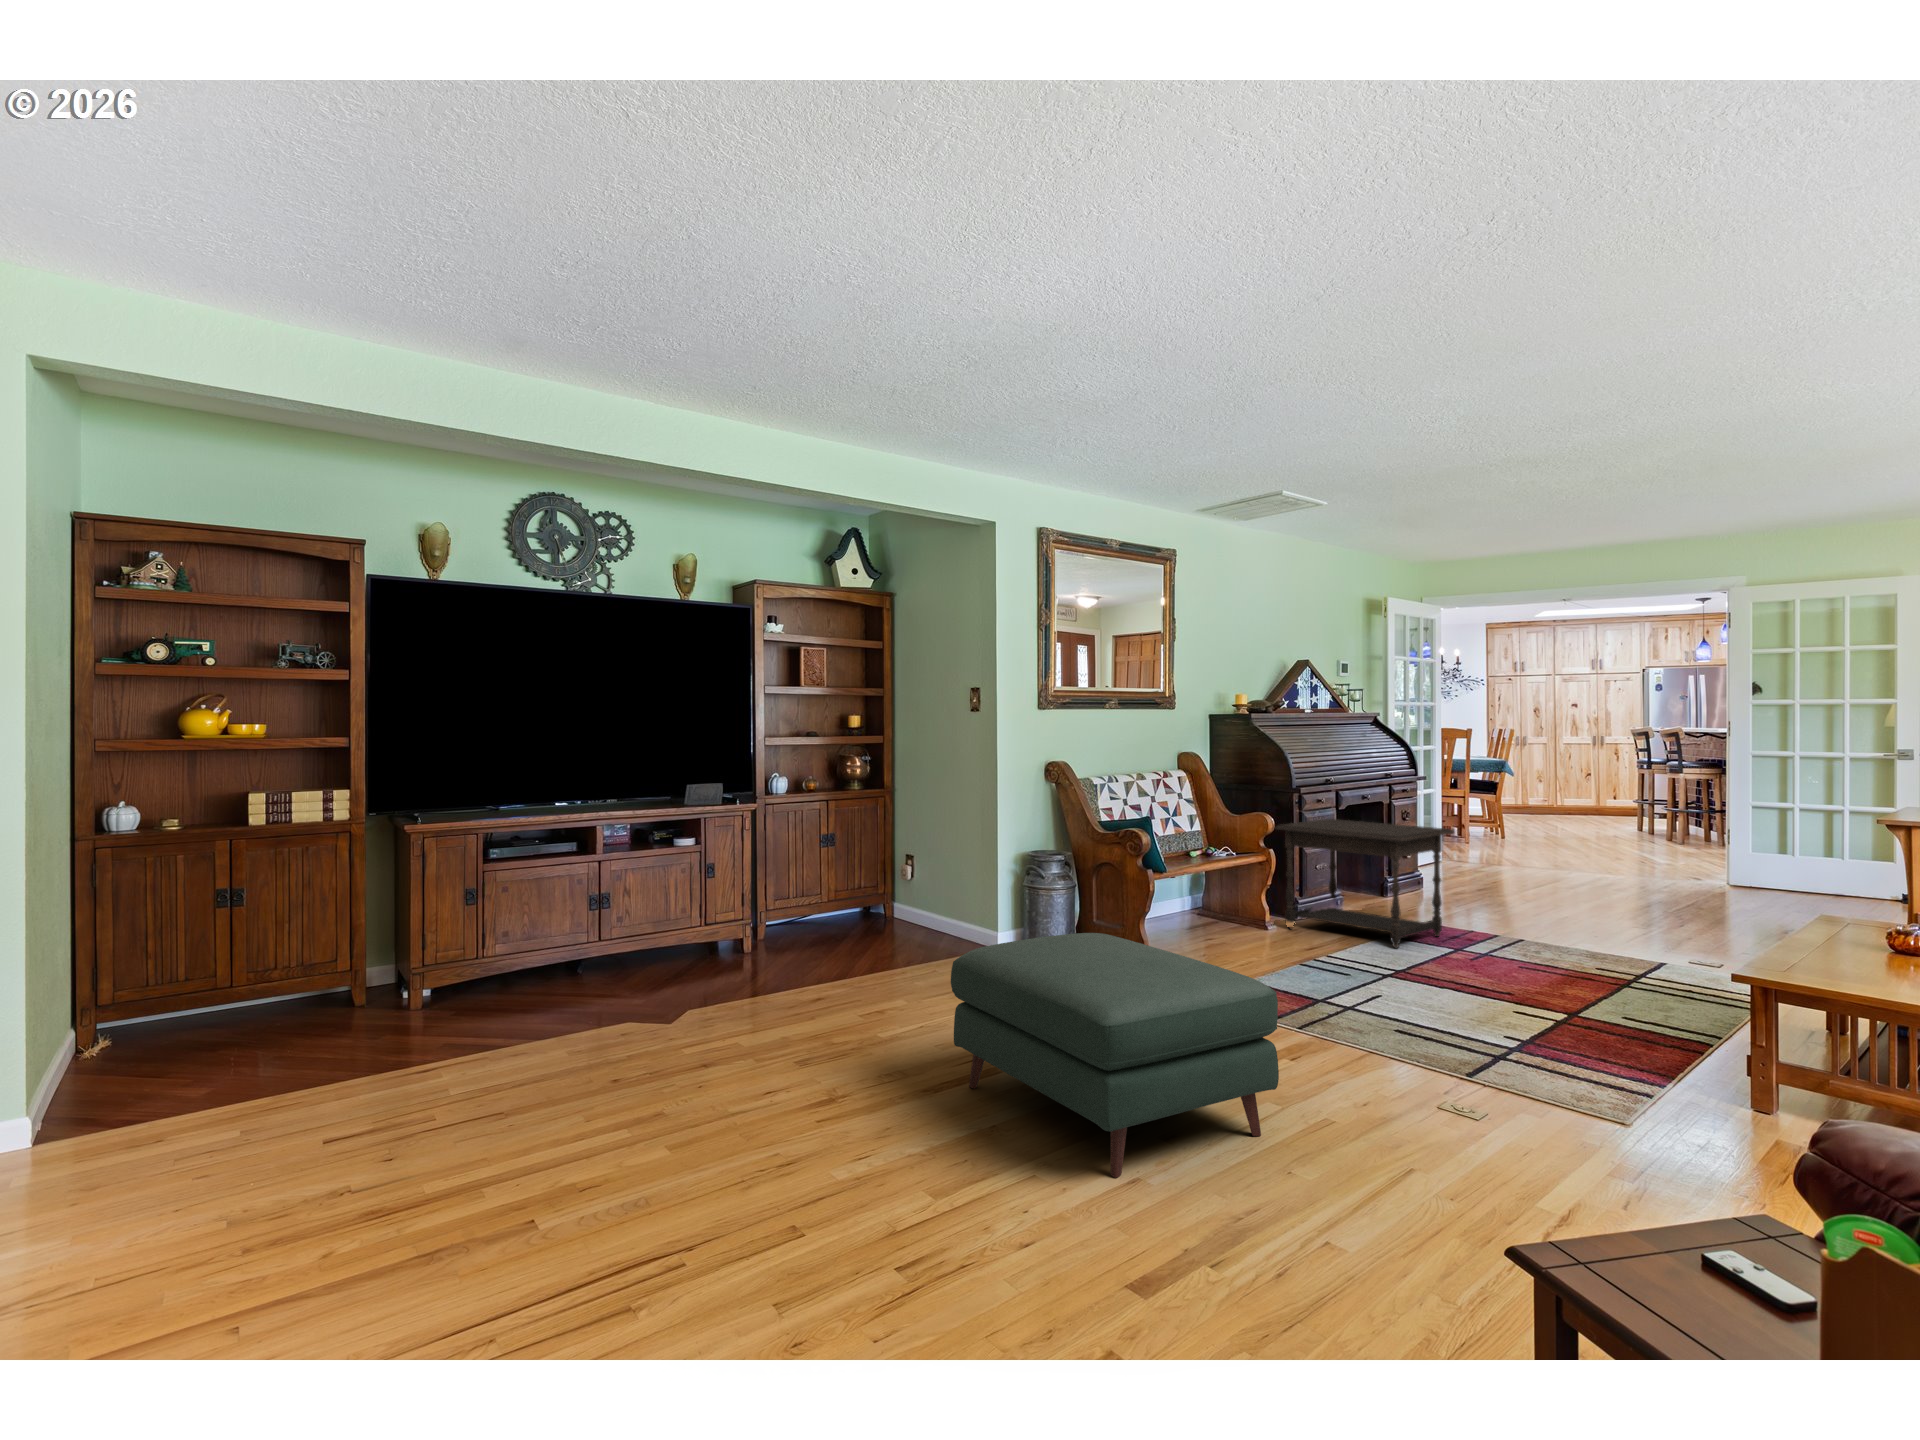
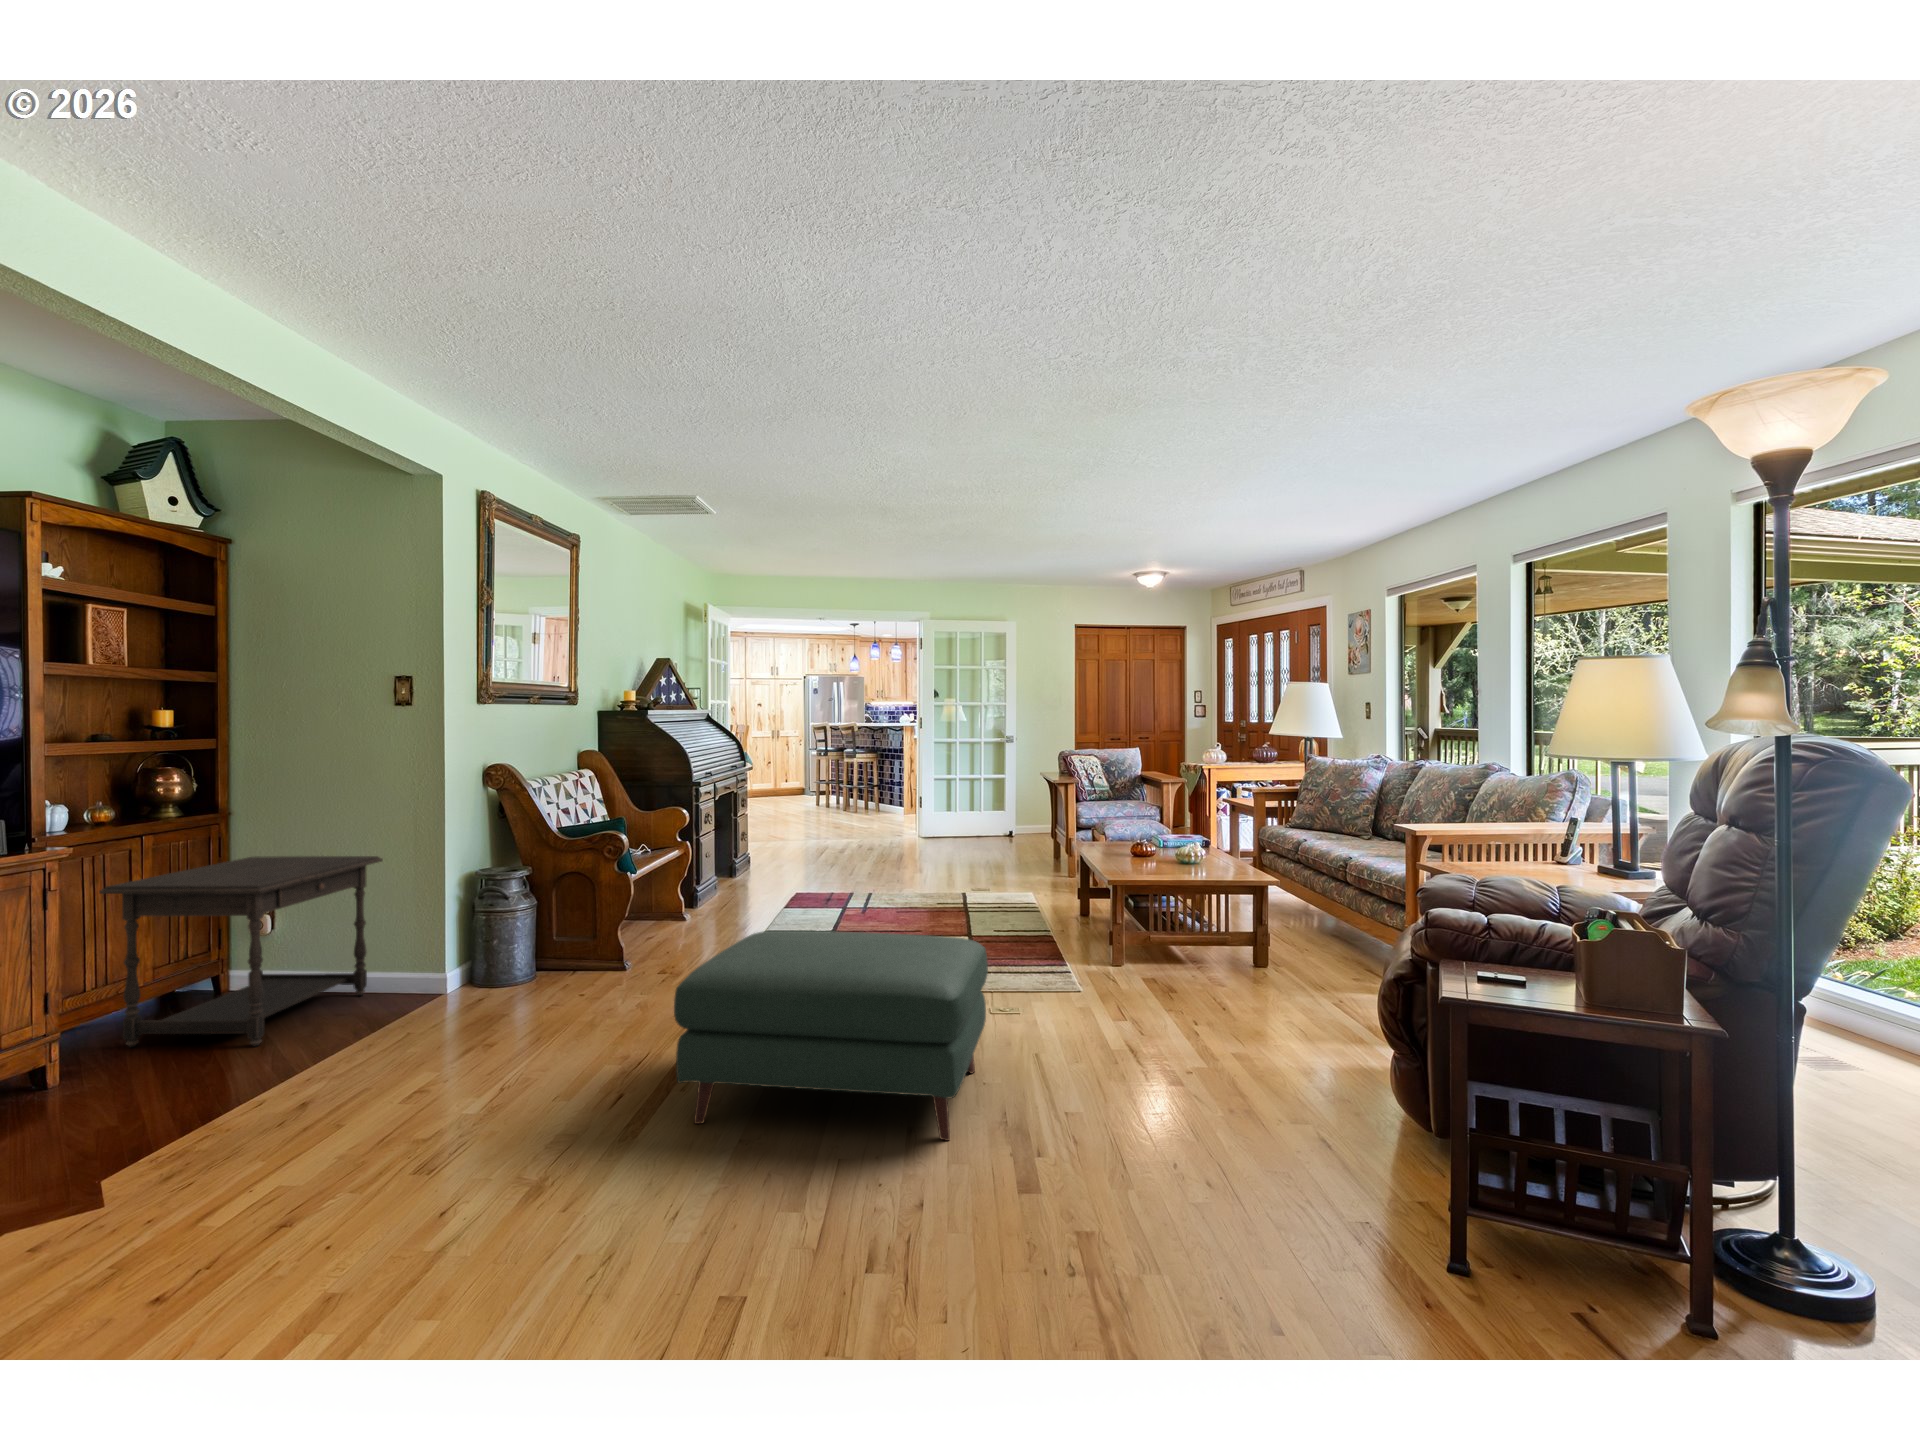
side table: present [1275,819,1453,949] -> present [99,856,382,1047]

